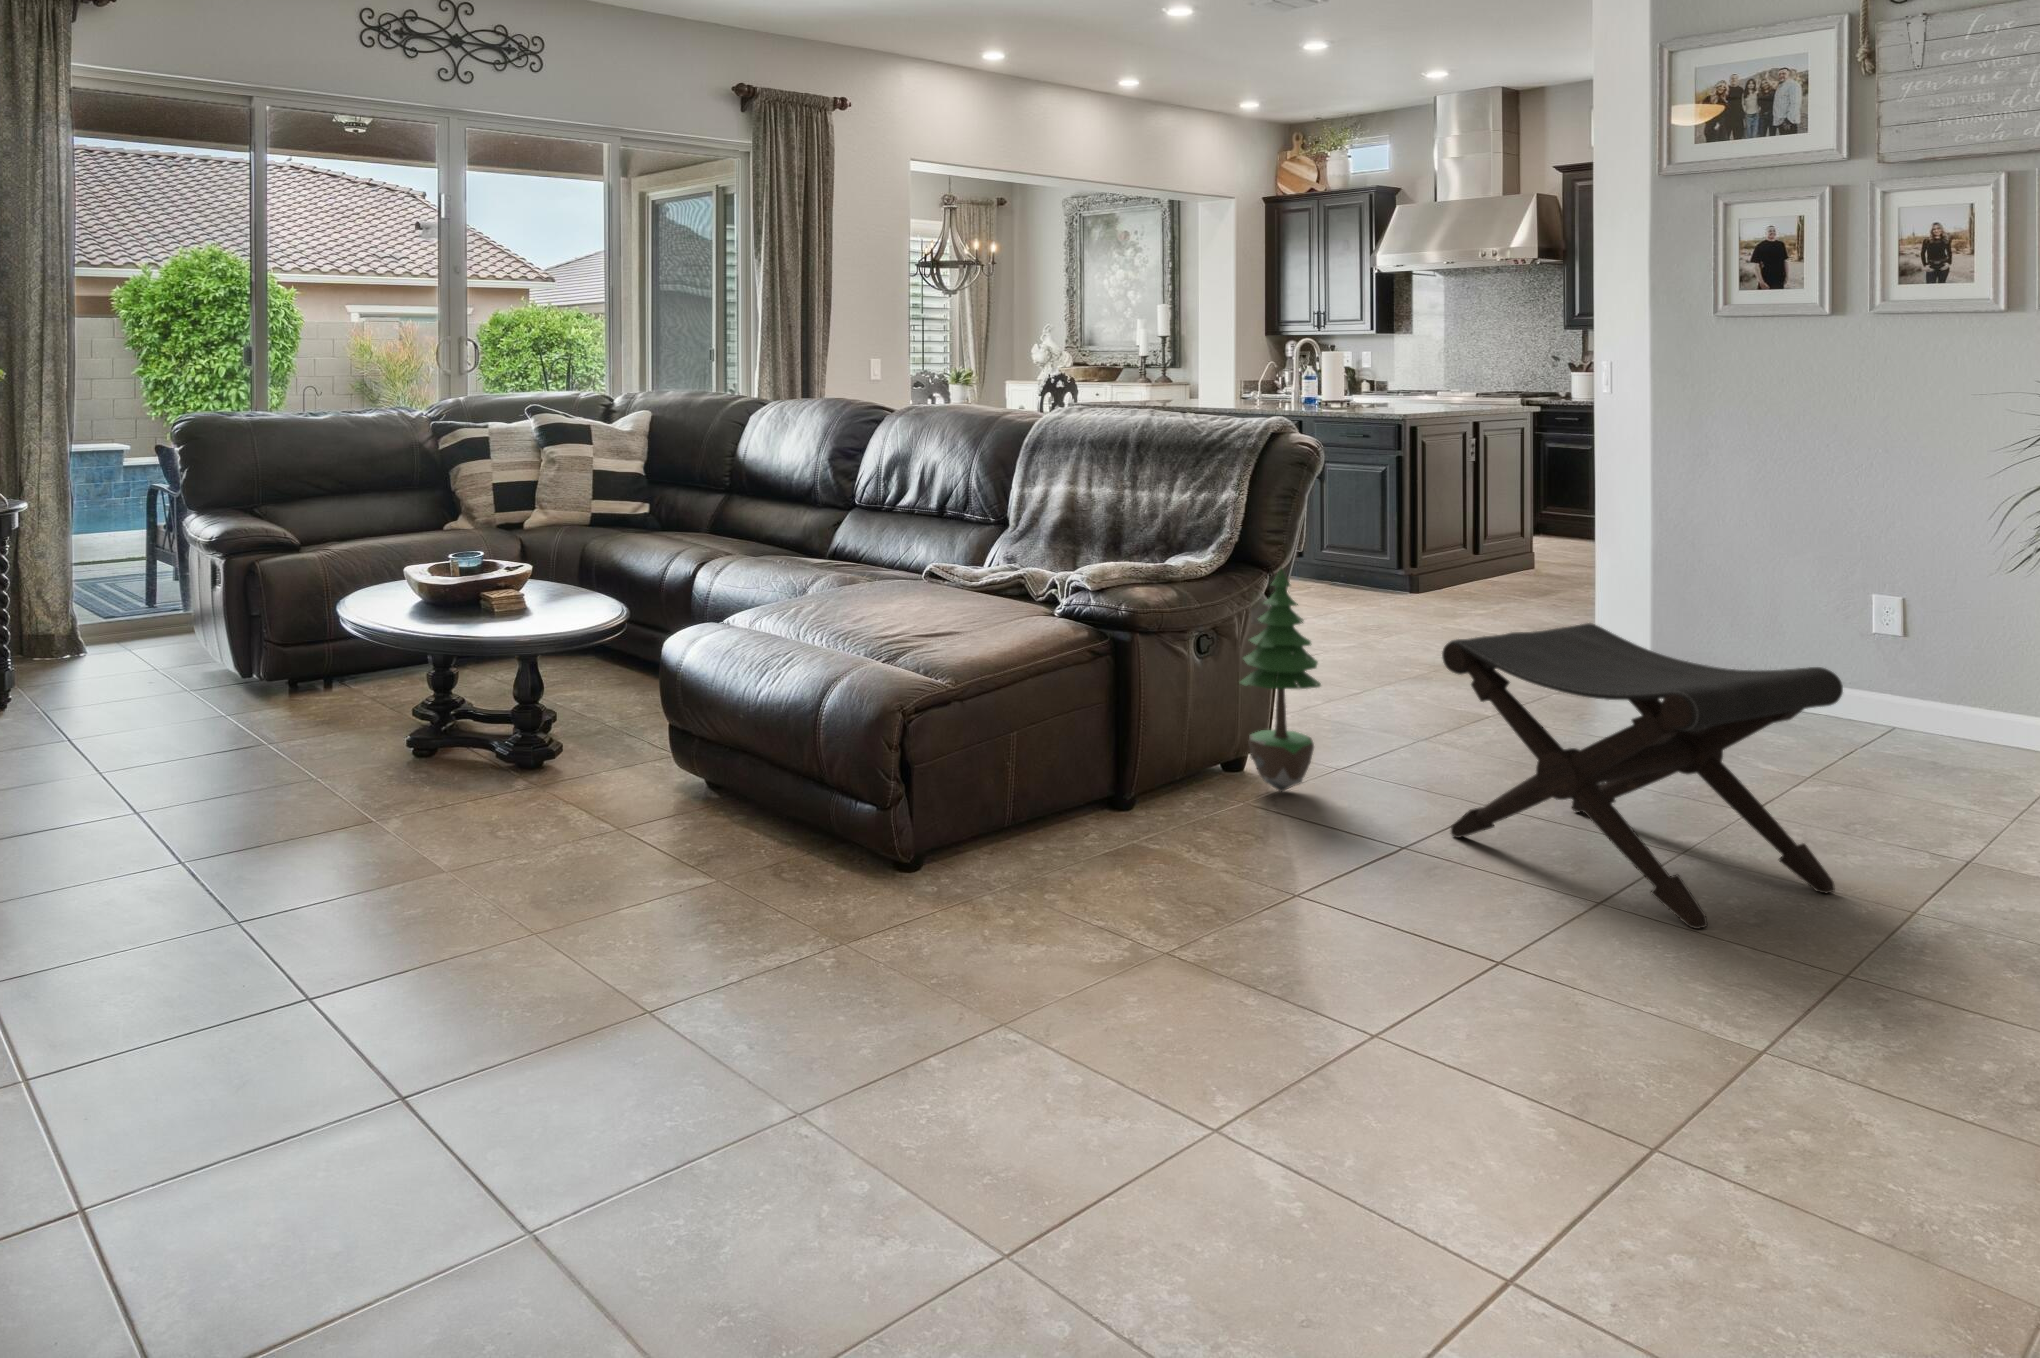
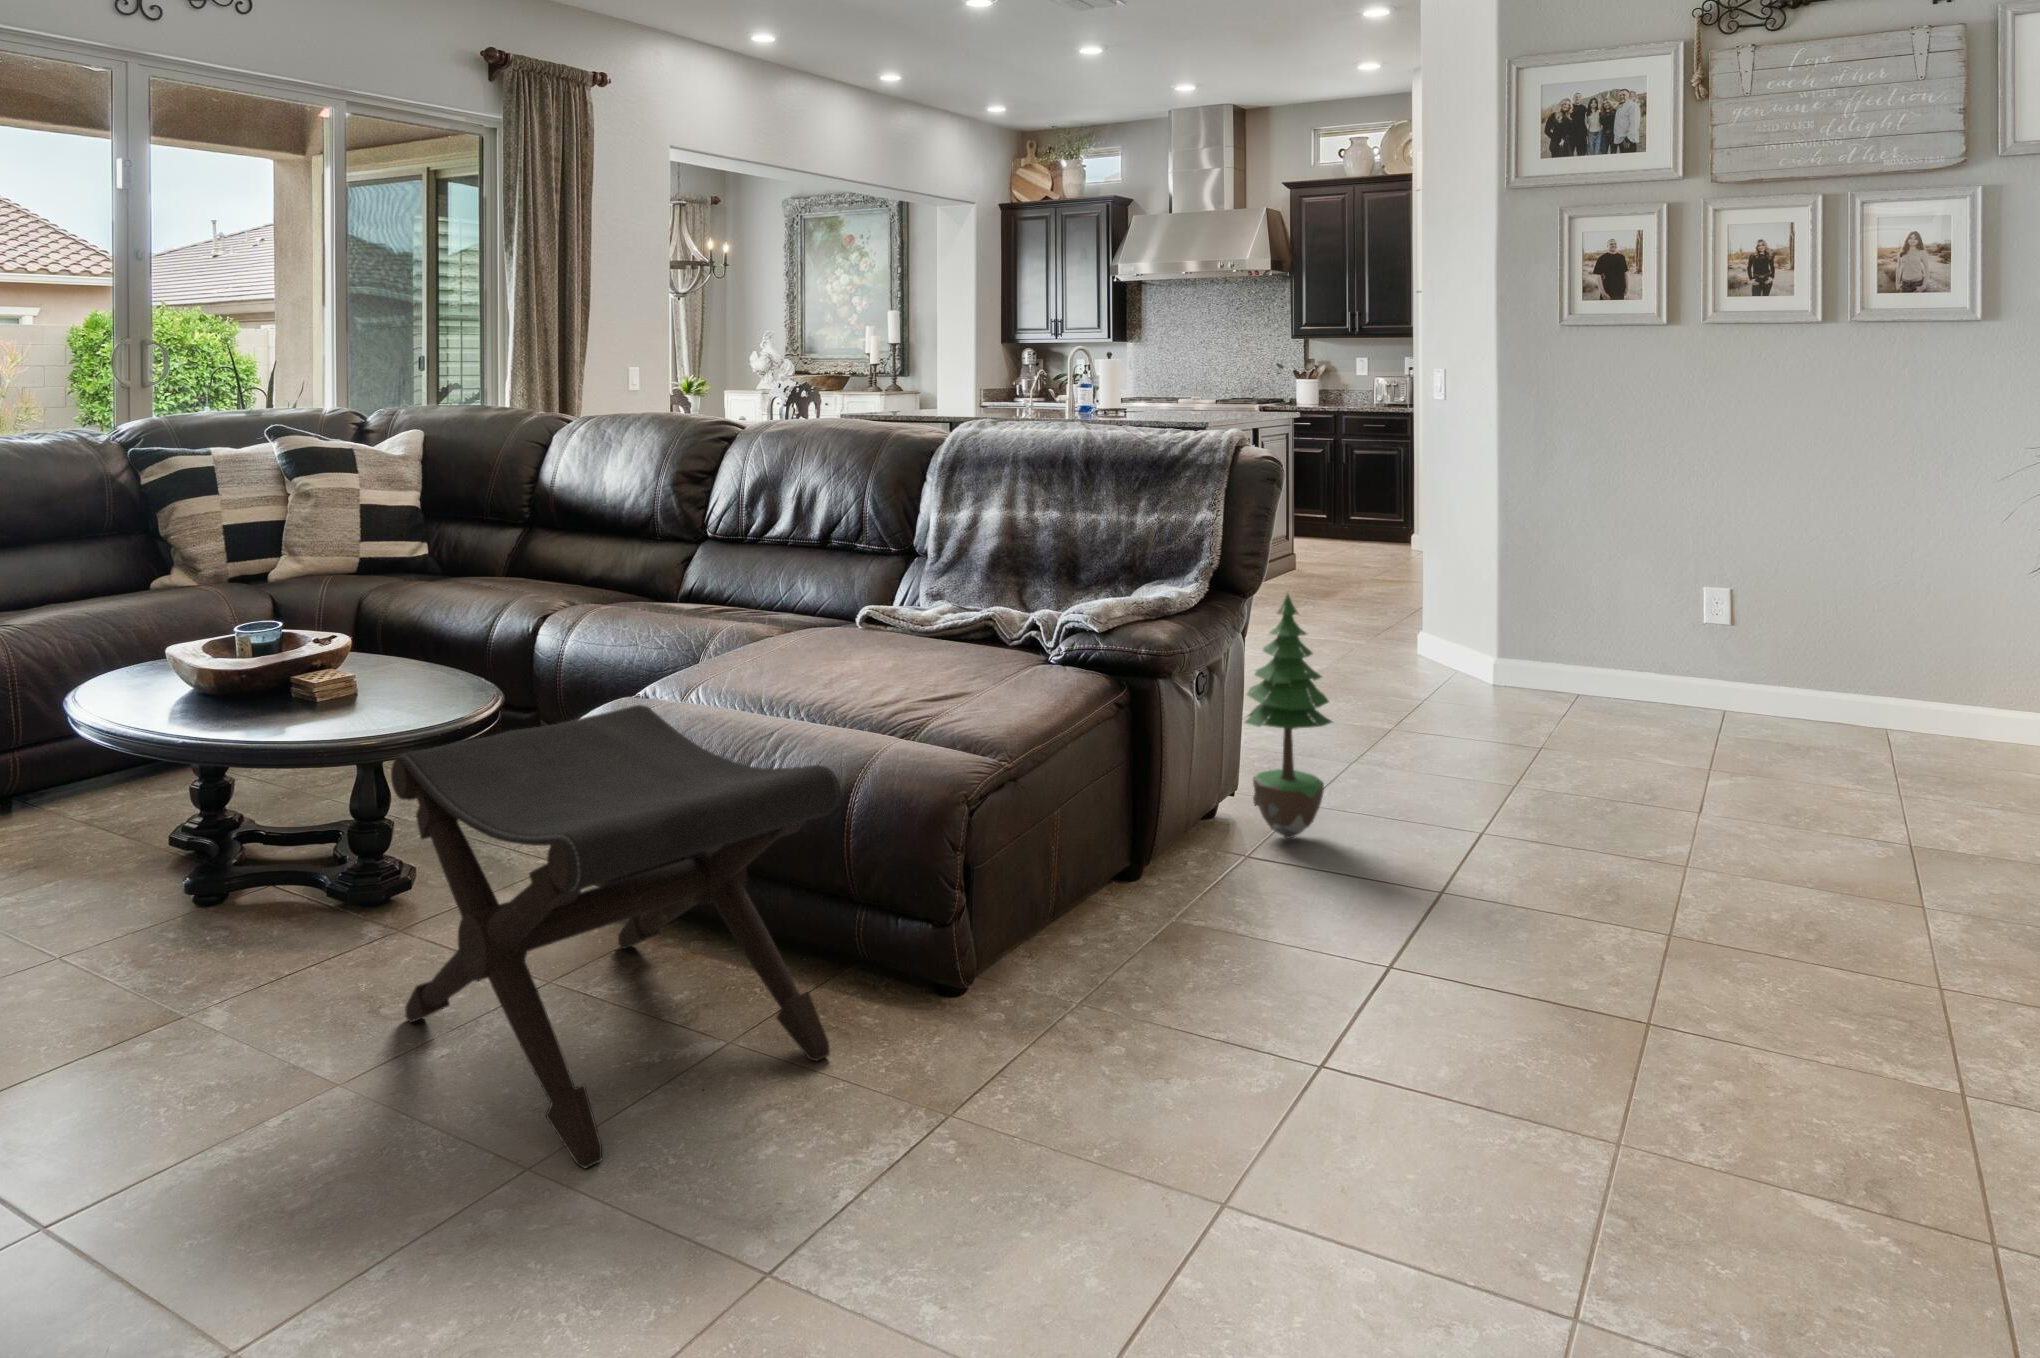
footstool: present [1442,623,1843,929] -> present [391,705,841,1168]

